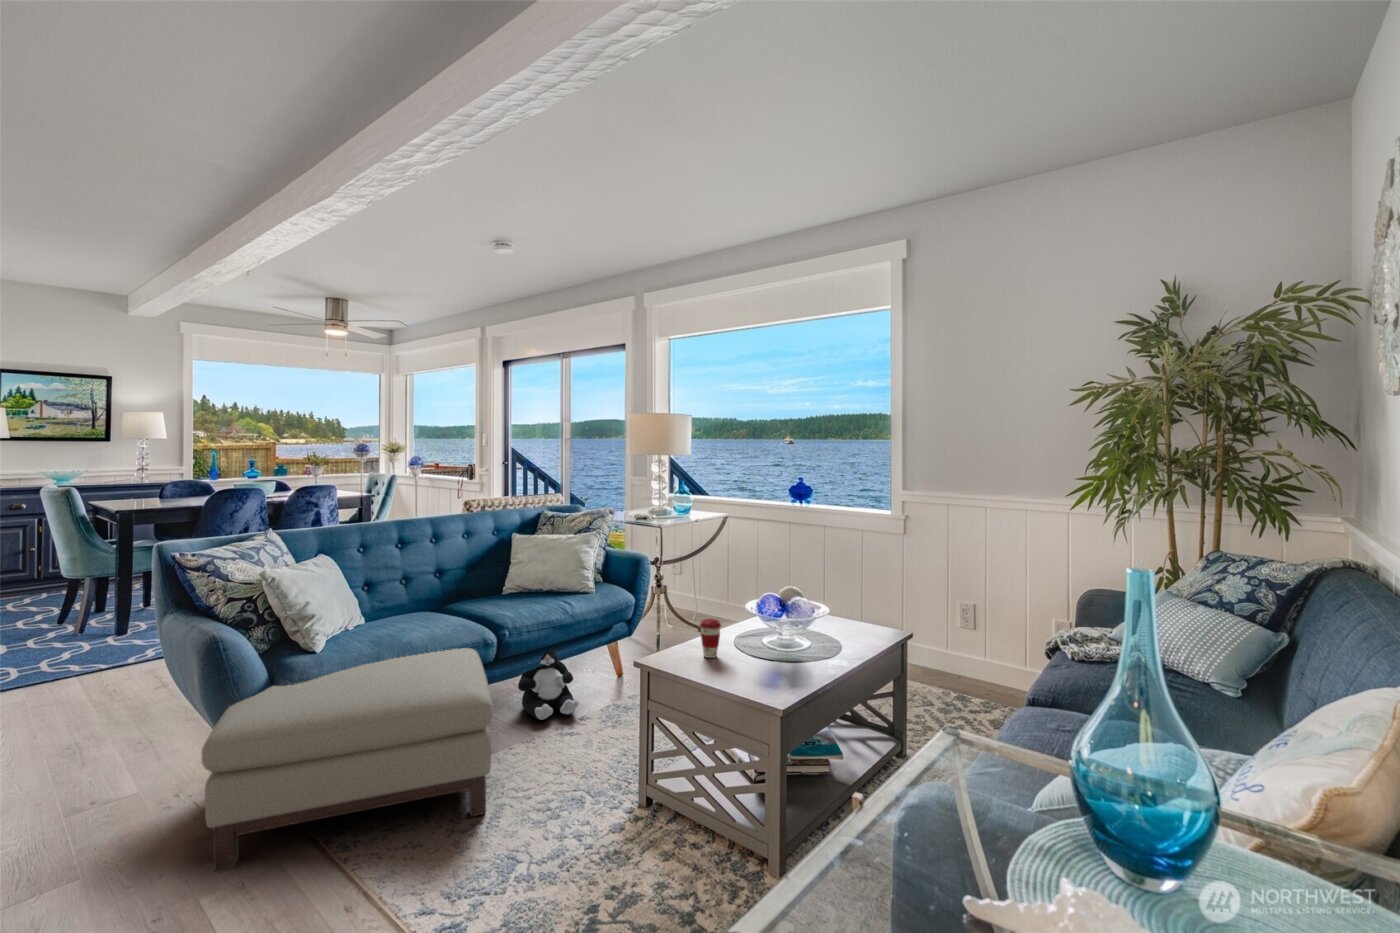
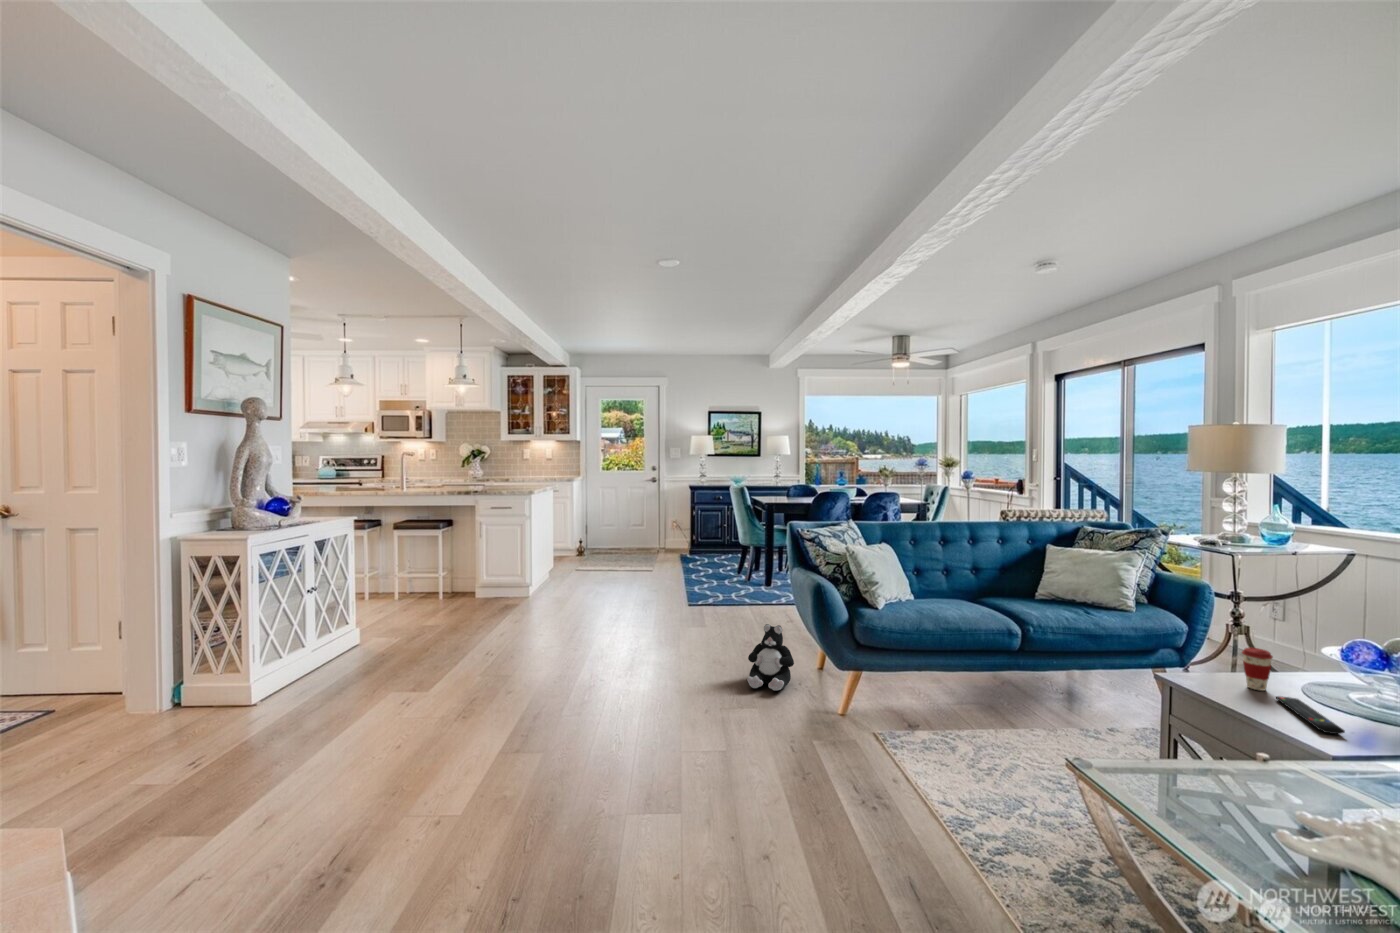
ottoman: present [201,648,493,871] -> none [813,616,1009,766]
plush toy: present [518,650,579,720] -> present [747,624,794,691]
remote control: none [726,659,780,689] -> present [1276,696,1345,734]

